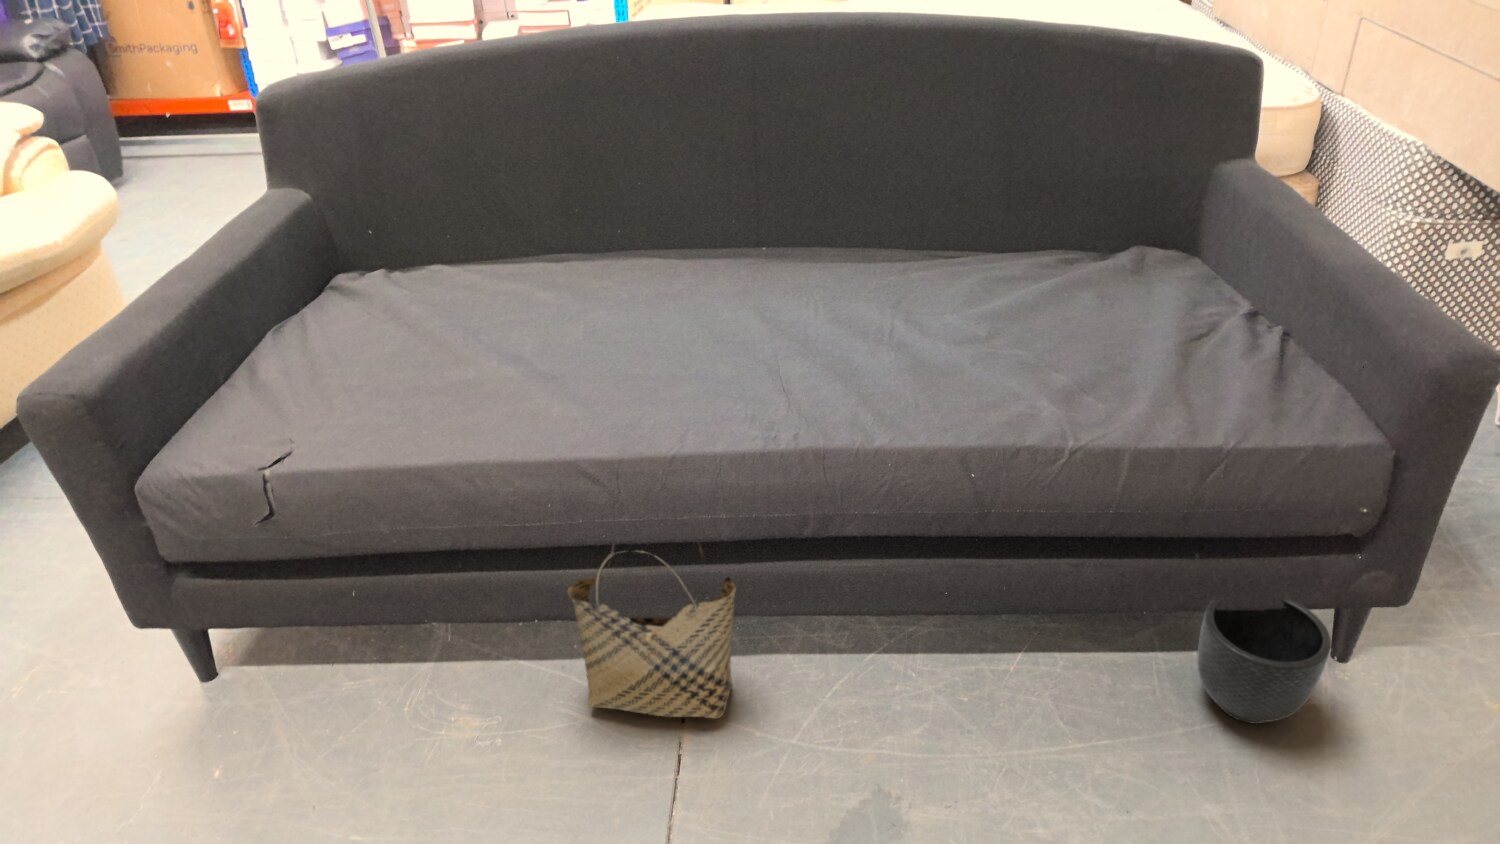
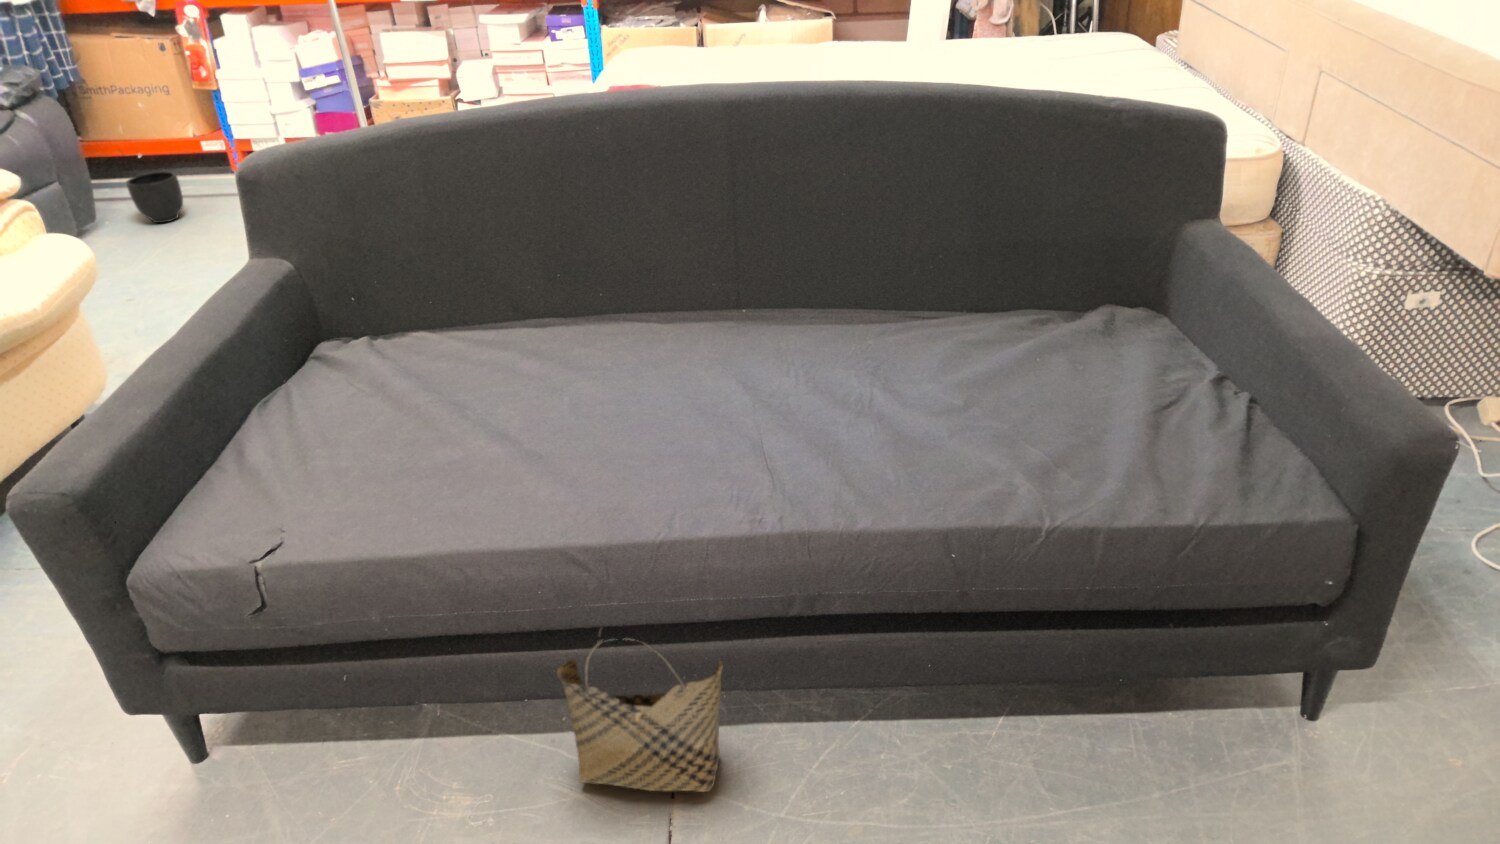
planter: present [1197,599,1331,724] -> present [126,171,183,223]

